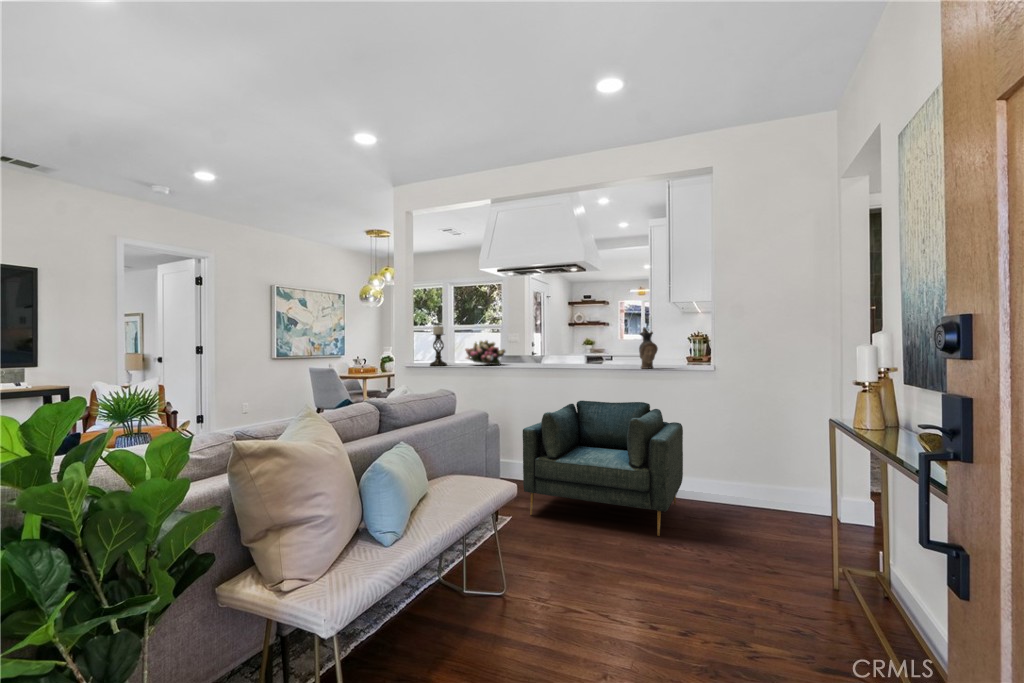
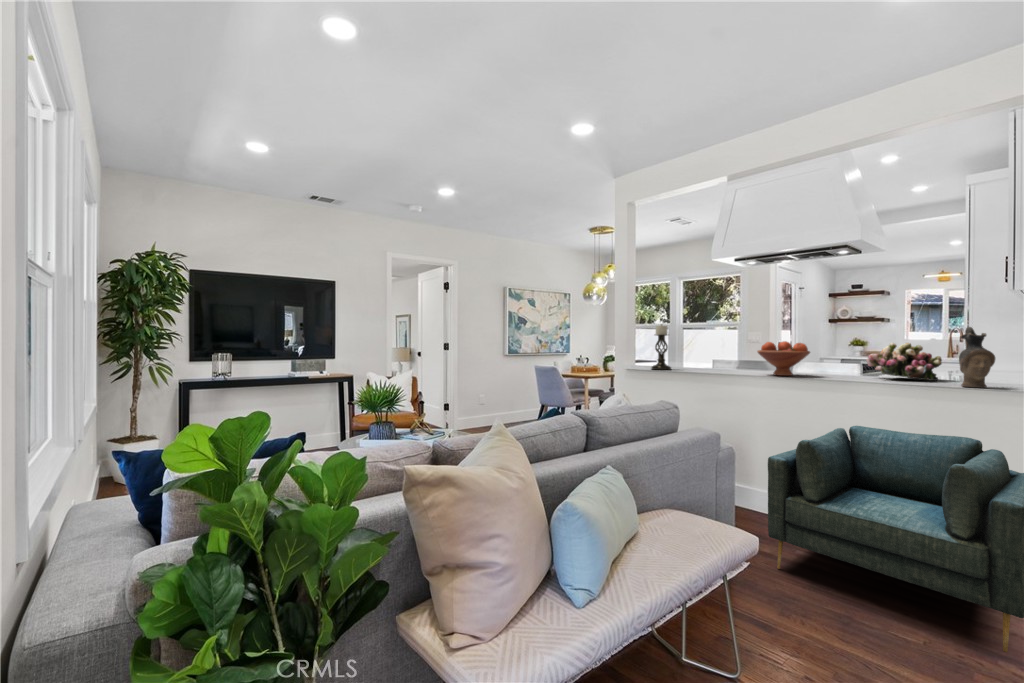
fruit bowl: none [515,339,552,367] -> present [757,341,810,376]
flower arrangement: present [465,340,505,365] -> present [866,343,942,381]

